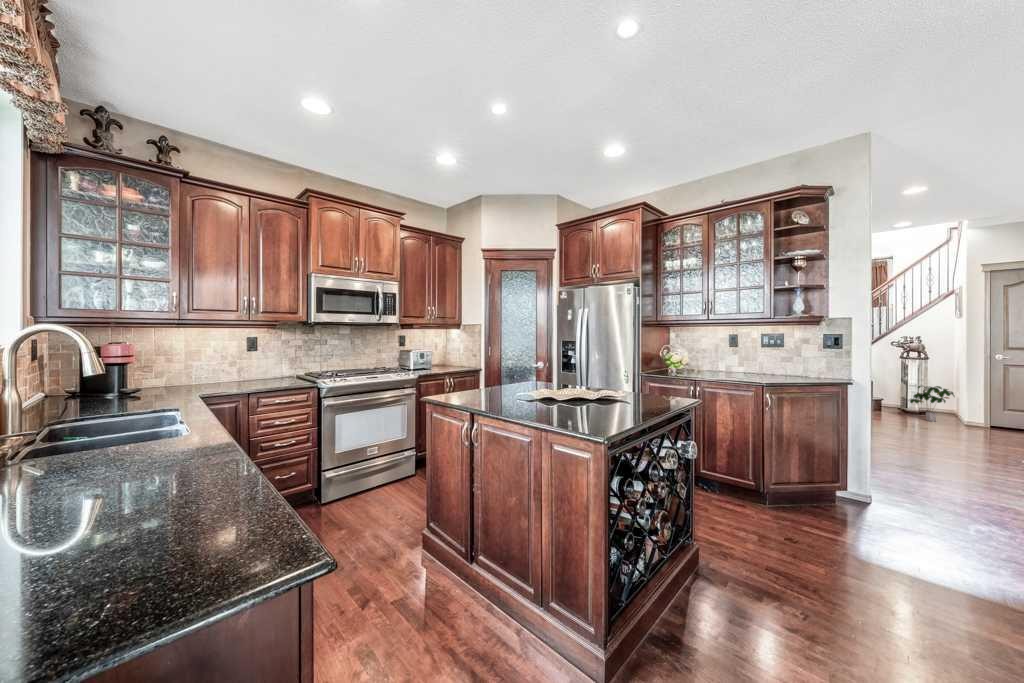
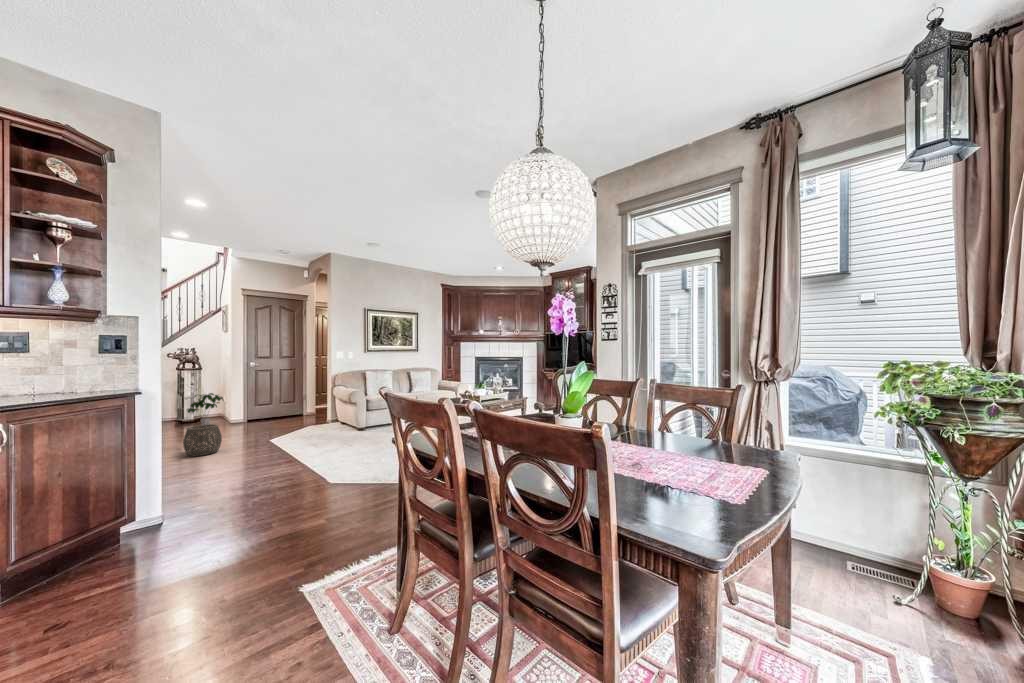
woven basket: none [899,418,945,451] -> present [183,424,222,456]

